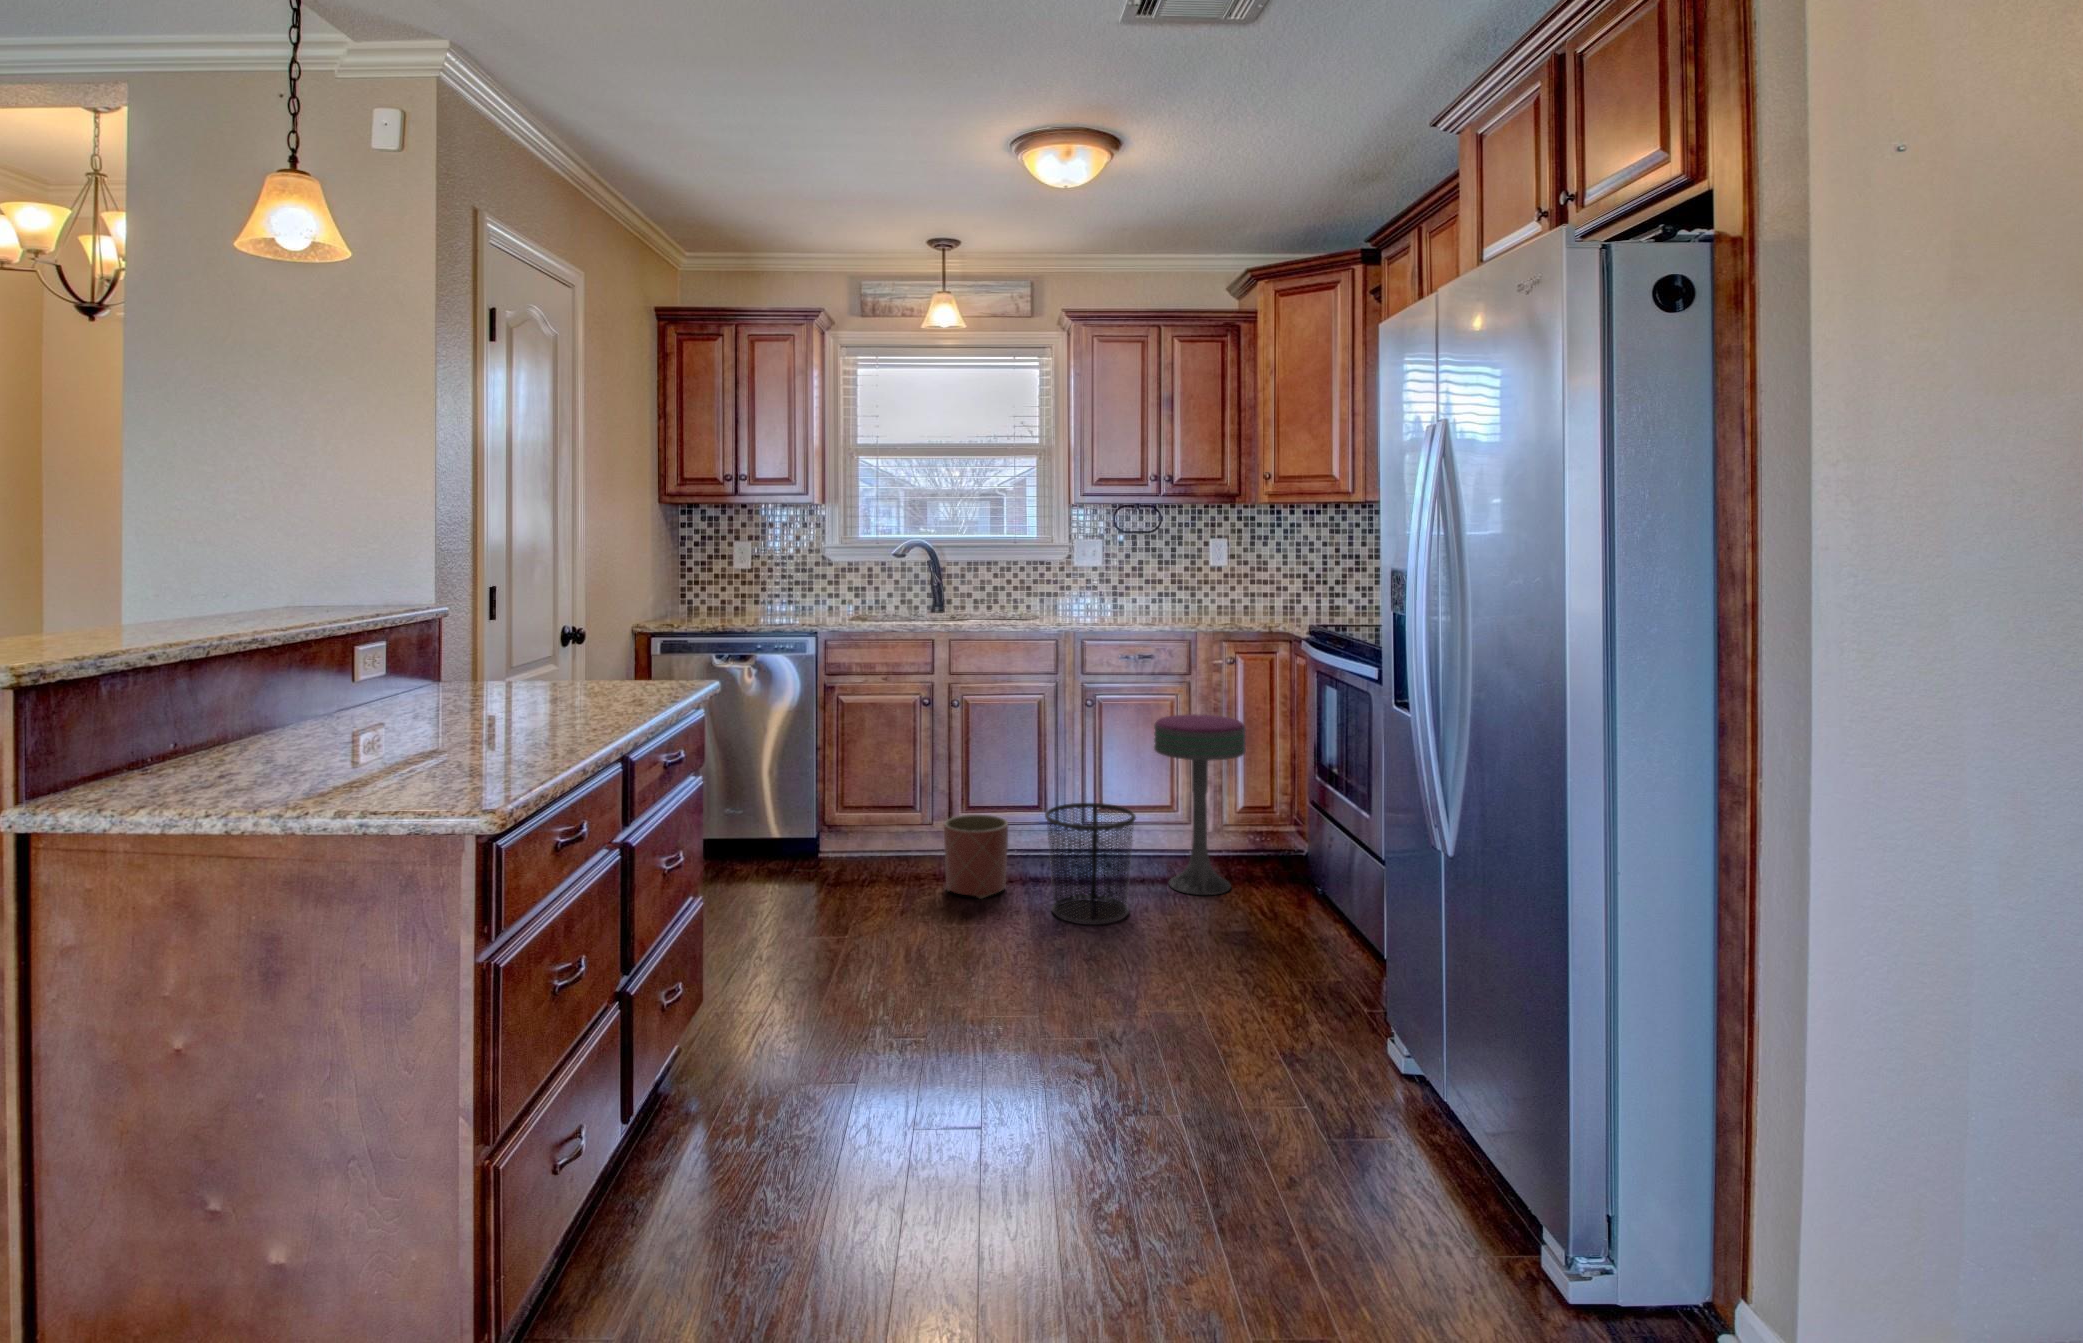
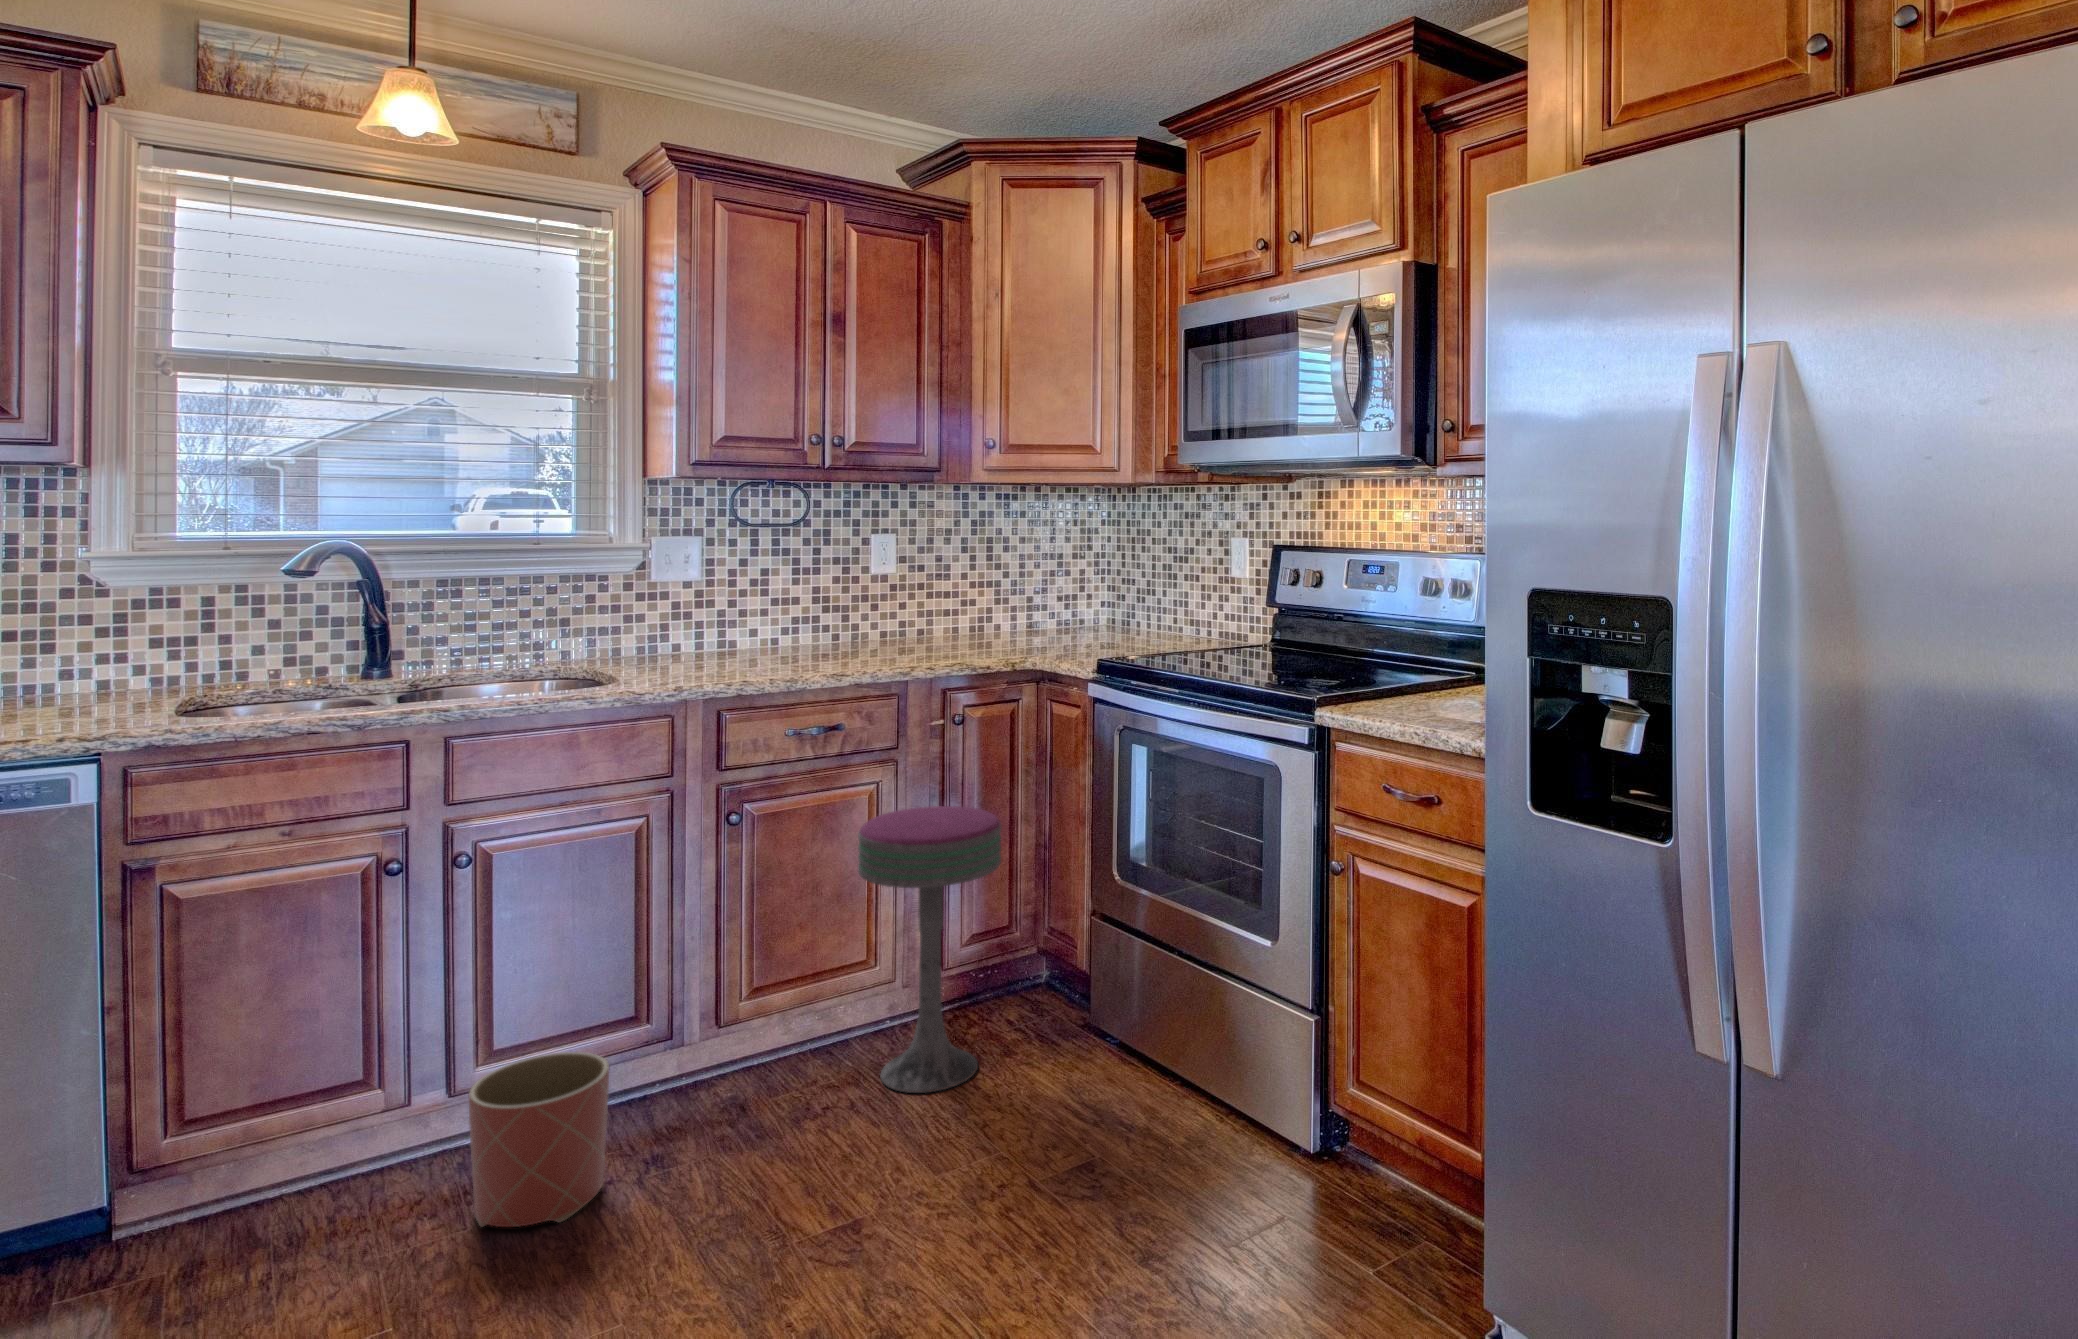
waste bin: present [1045,803,1136,925] -> none [704,987,872,1219]

